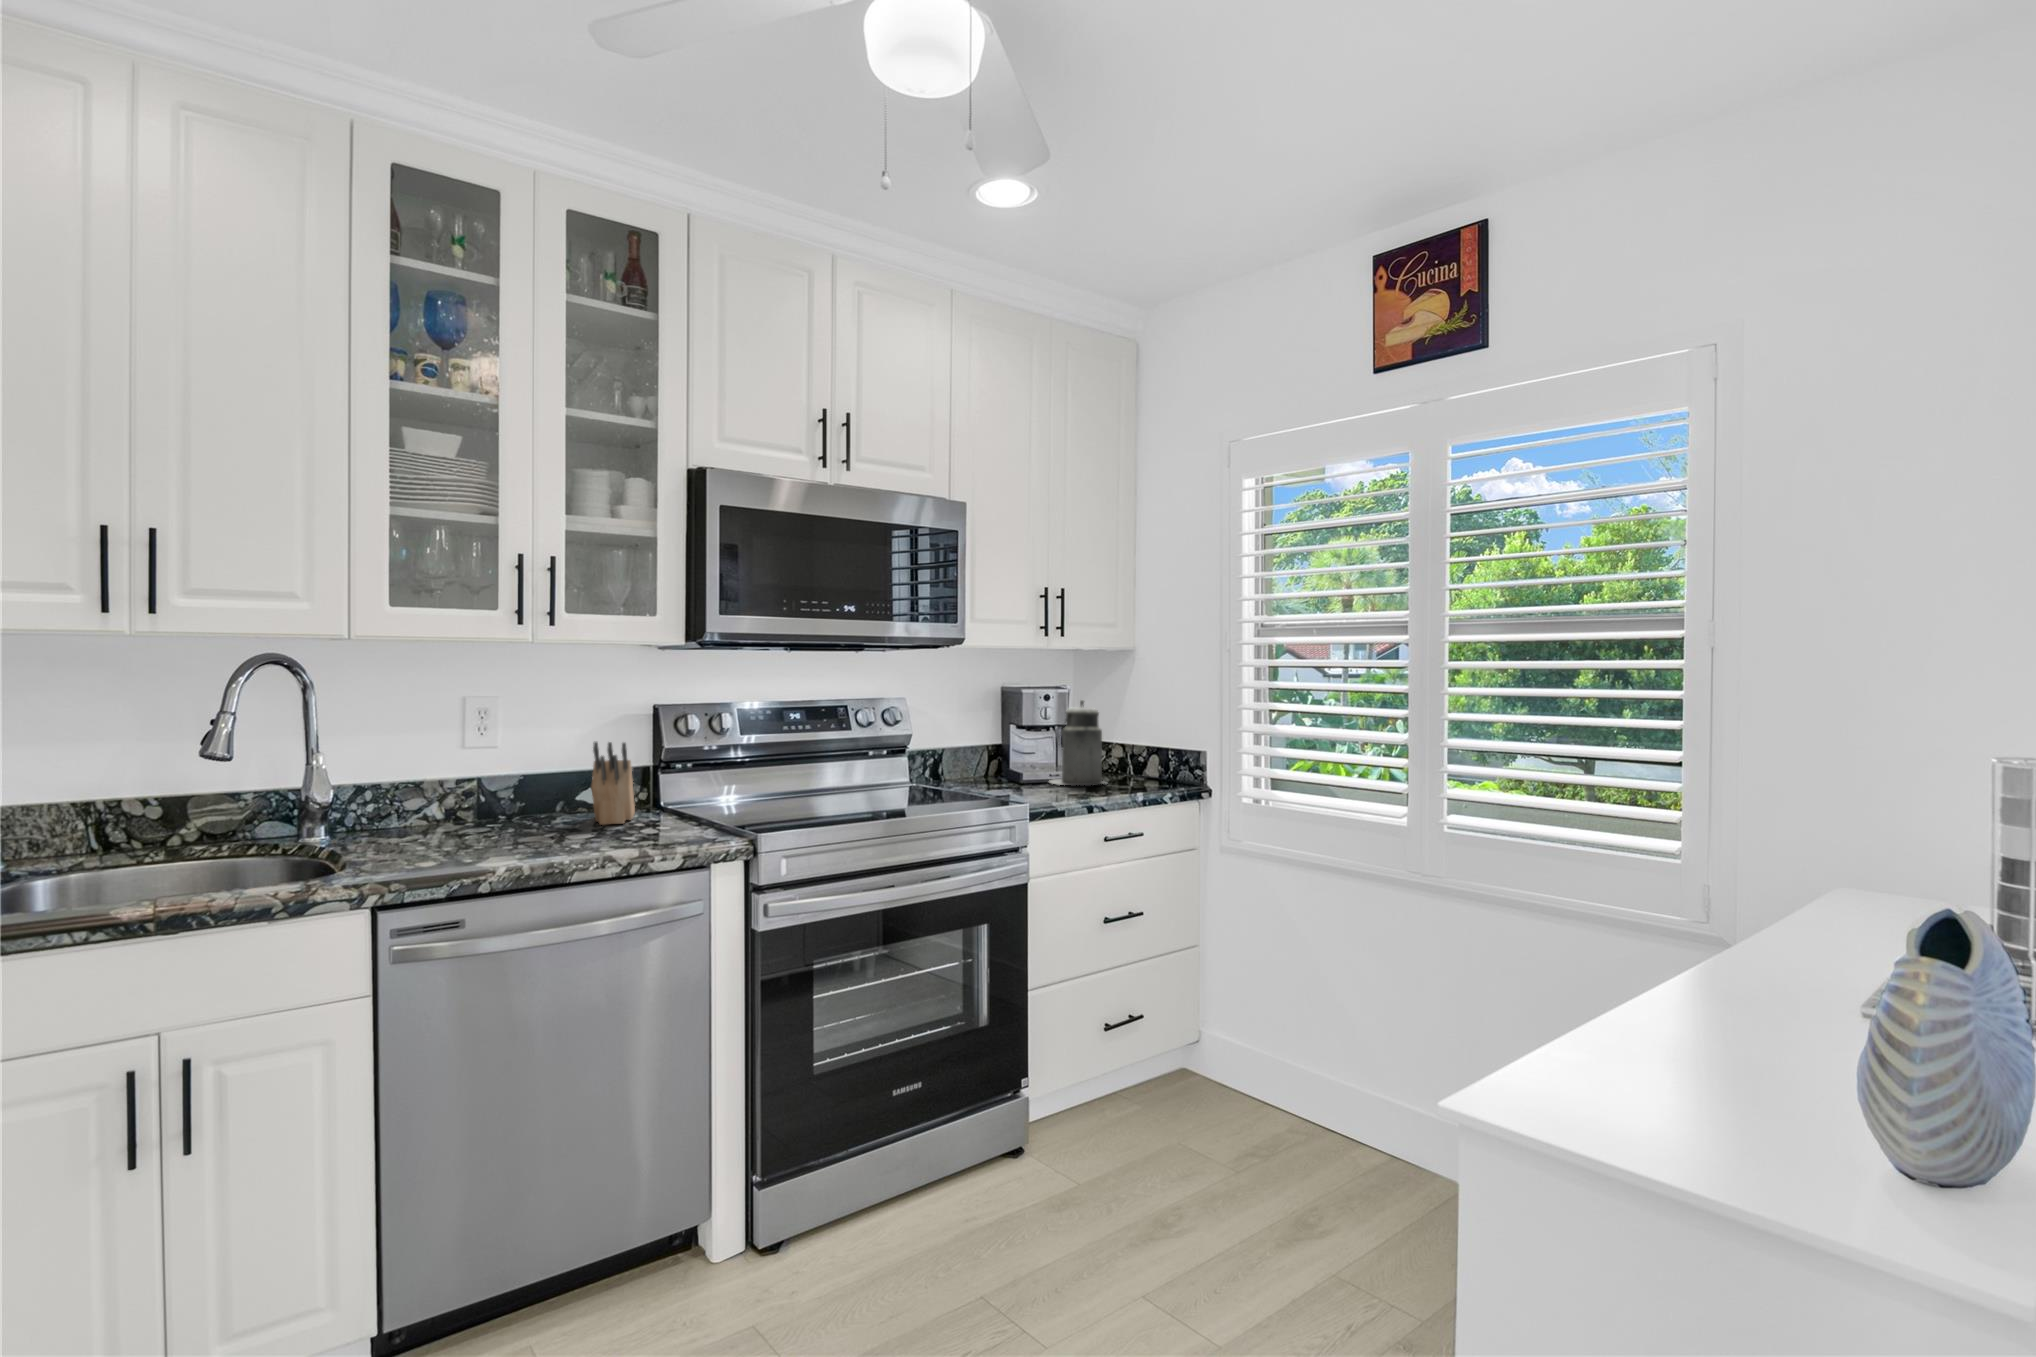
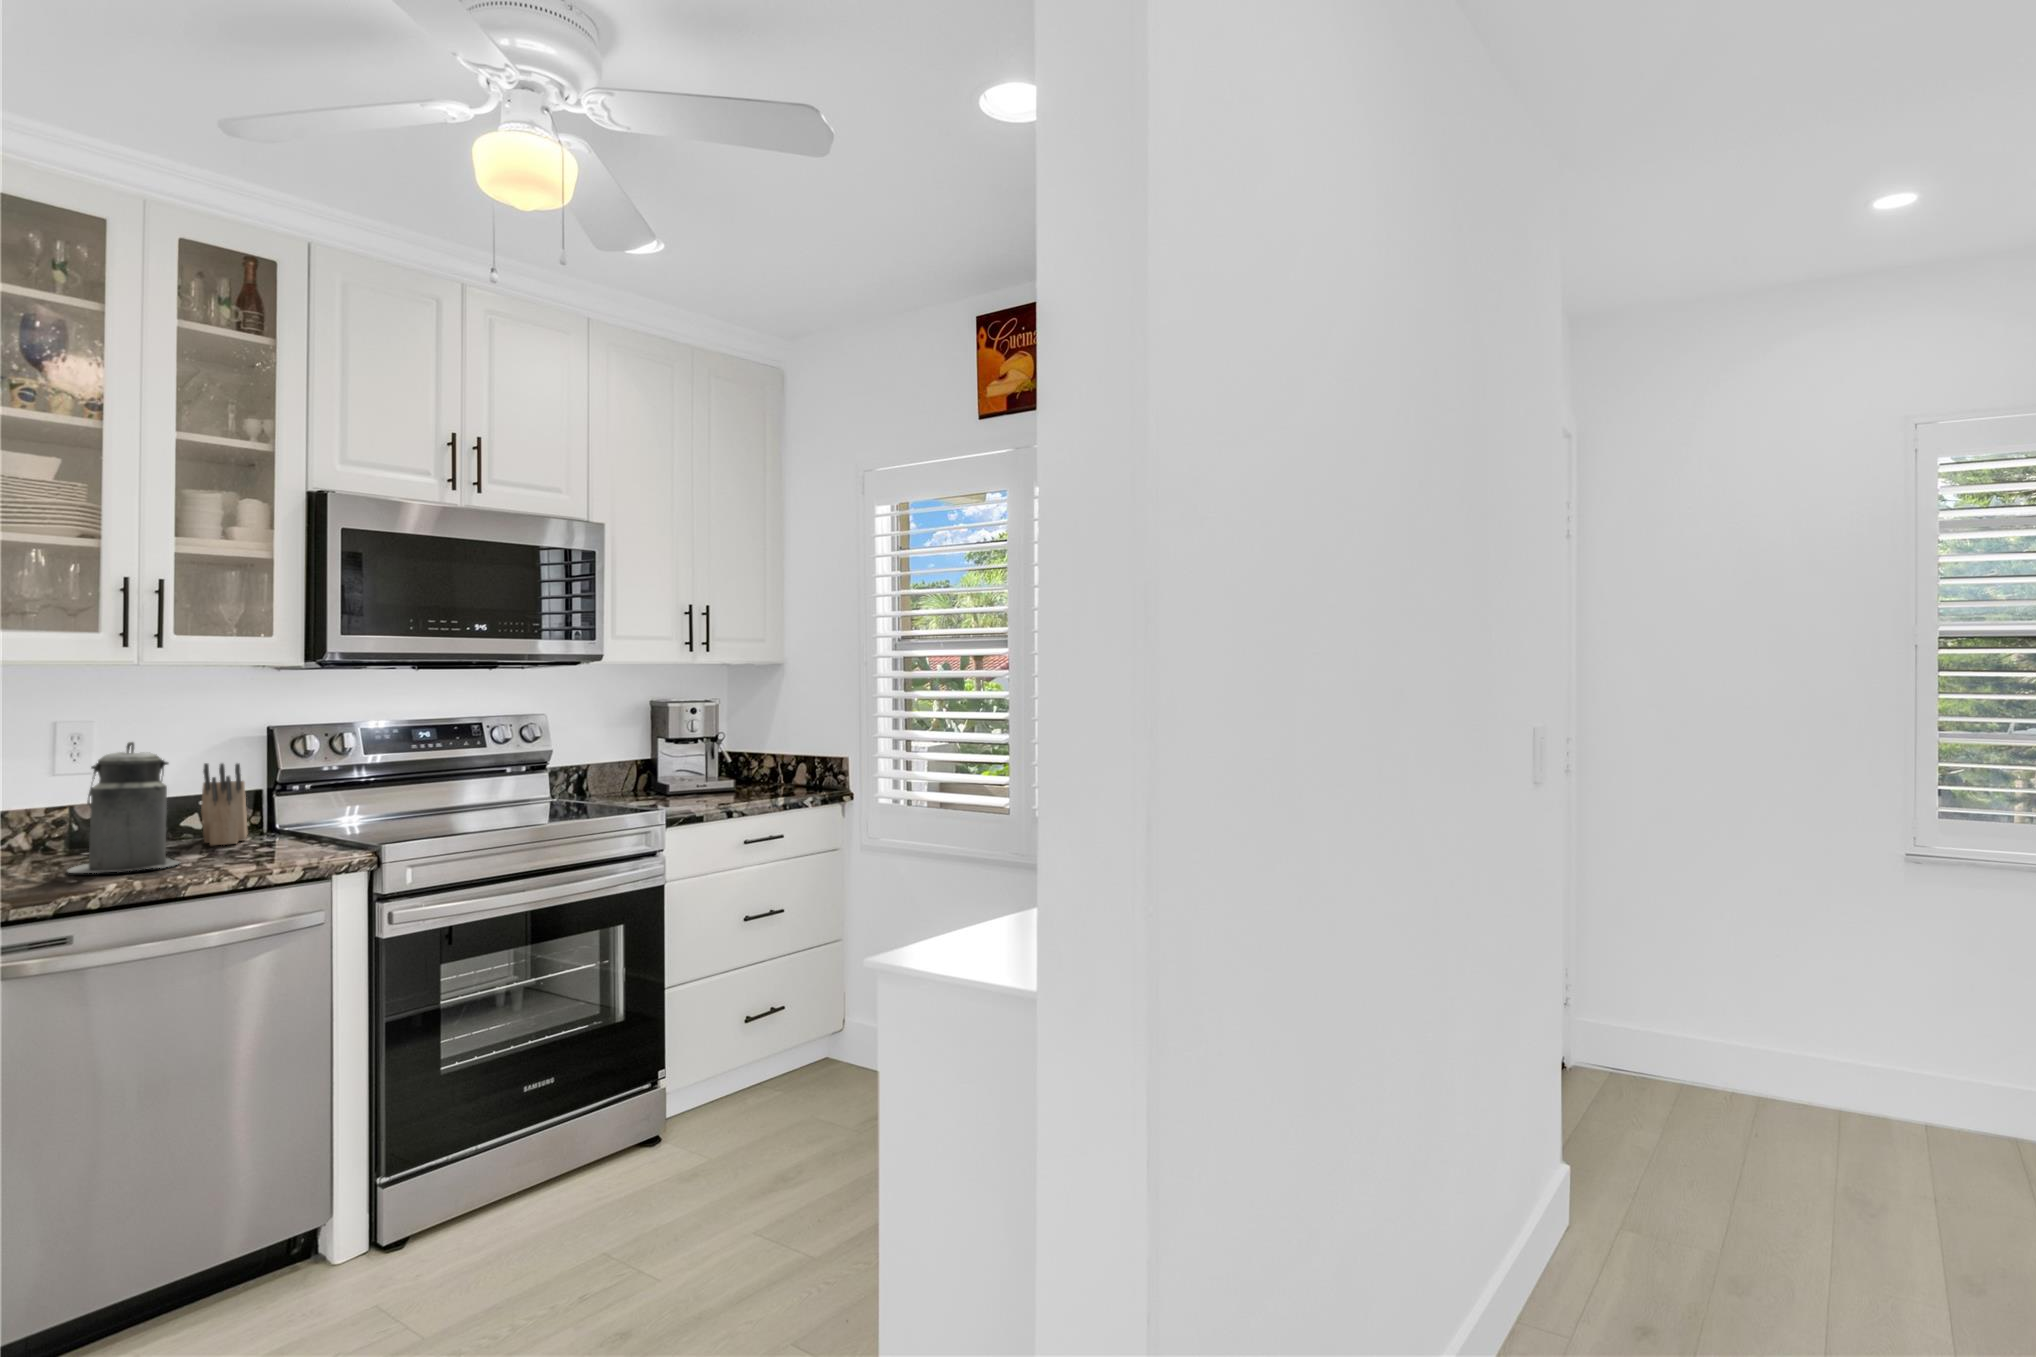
canister: present [1049,700,1103,785] -> present [68,742,179,873]

